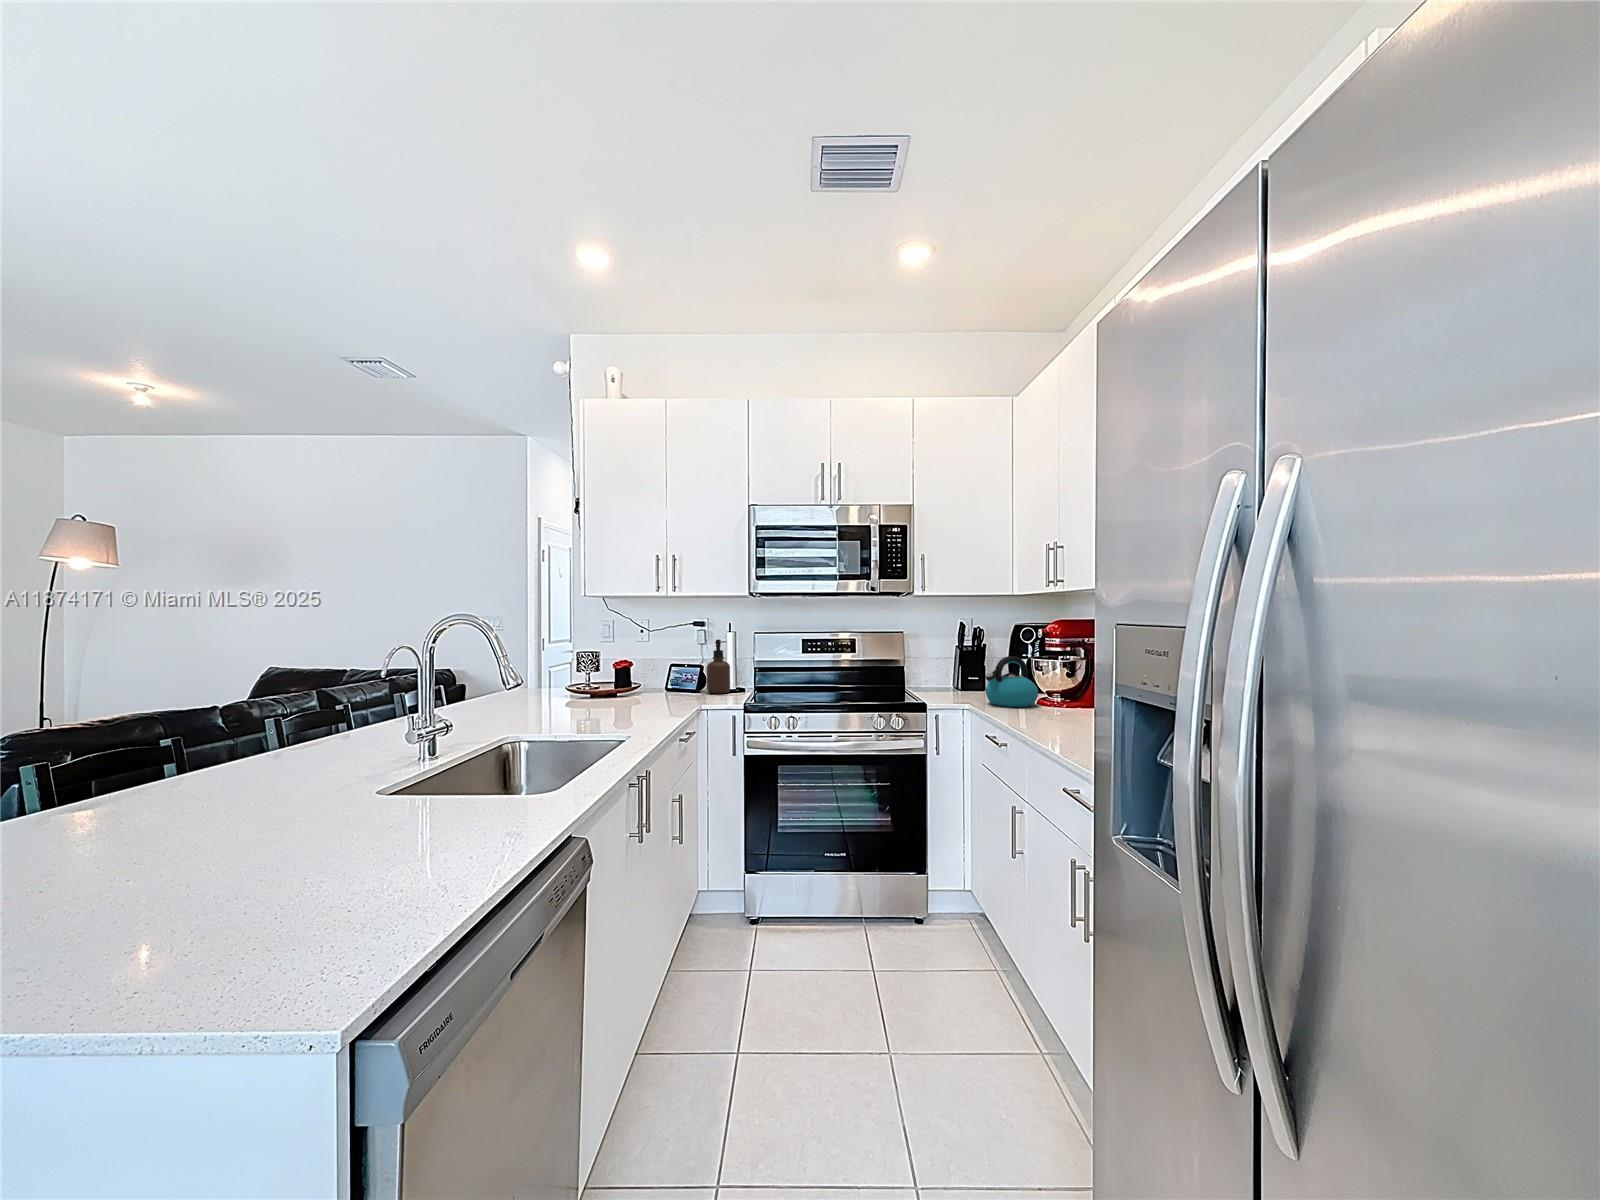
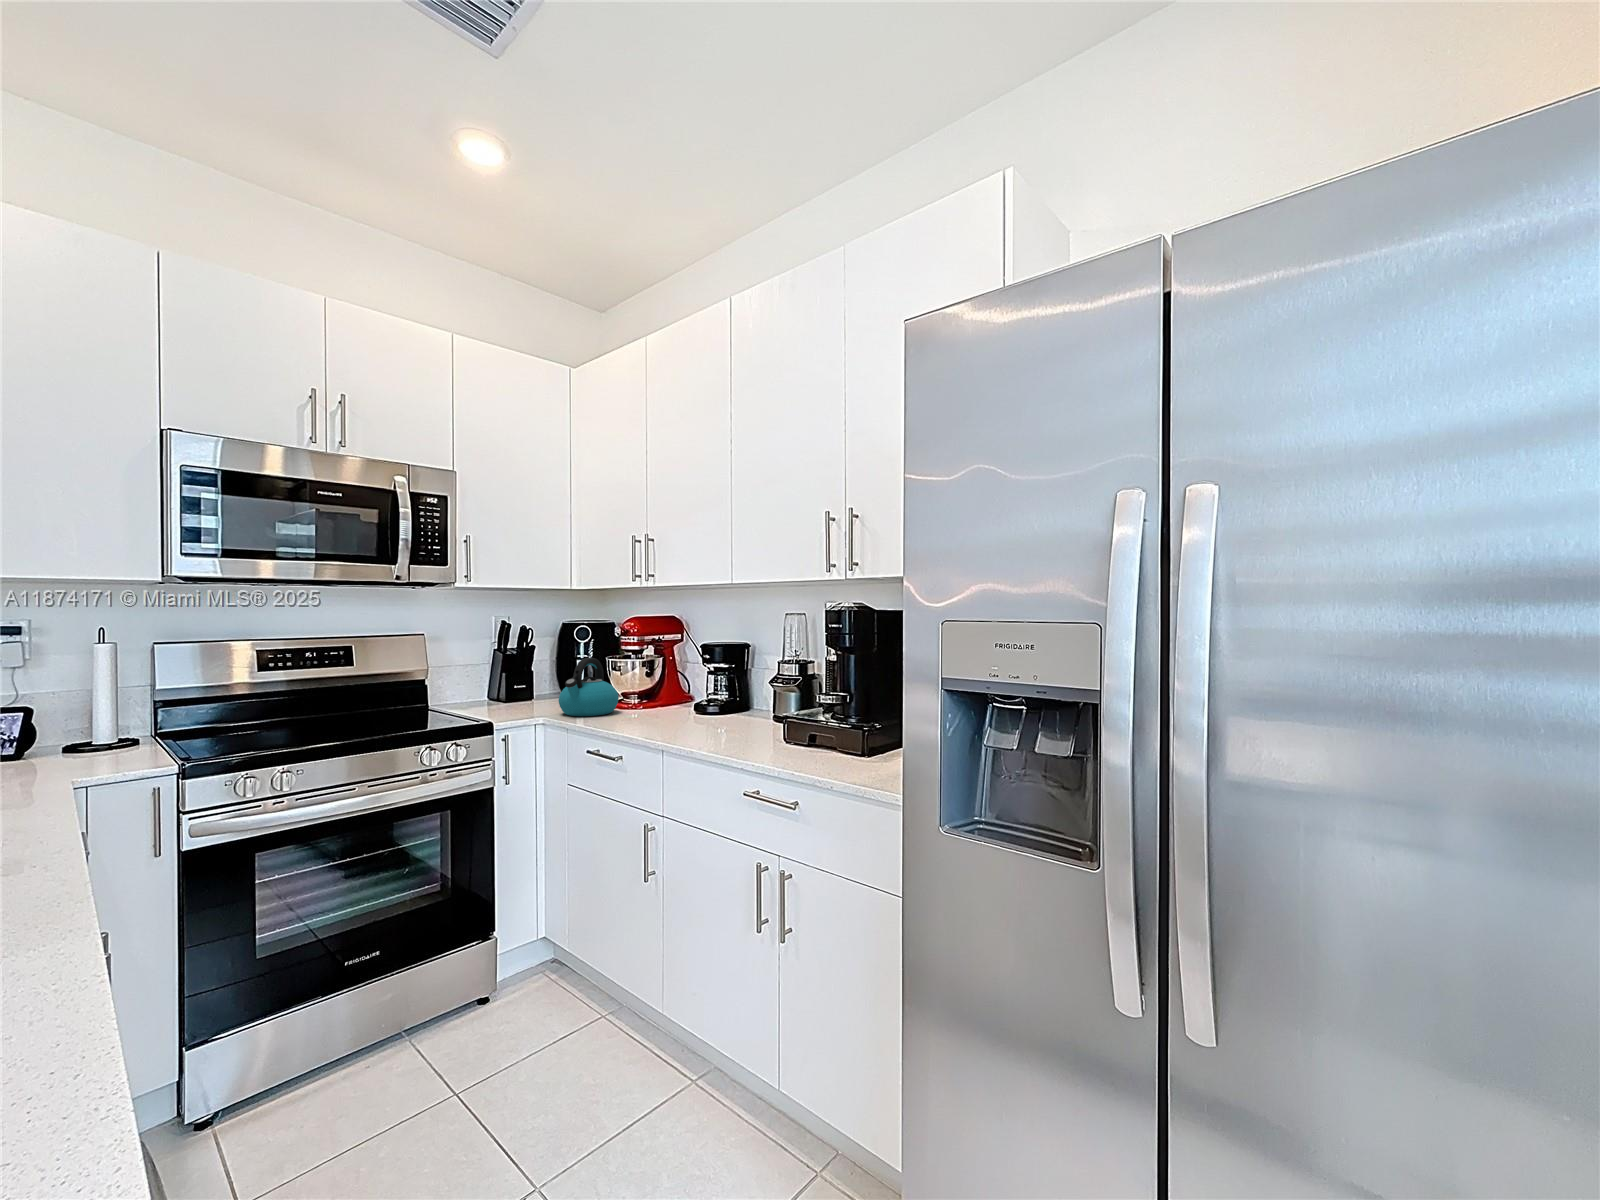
soap dispenser: present [707,640,730,694] -> none [62,658,120,757]

